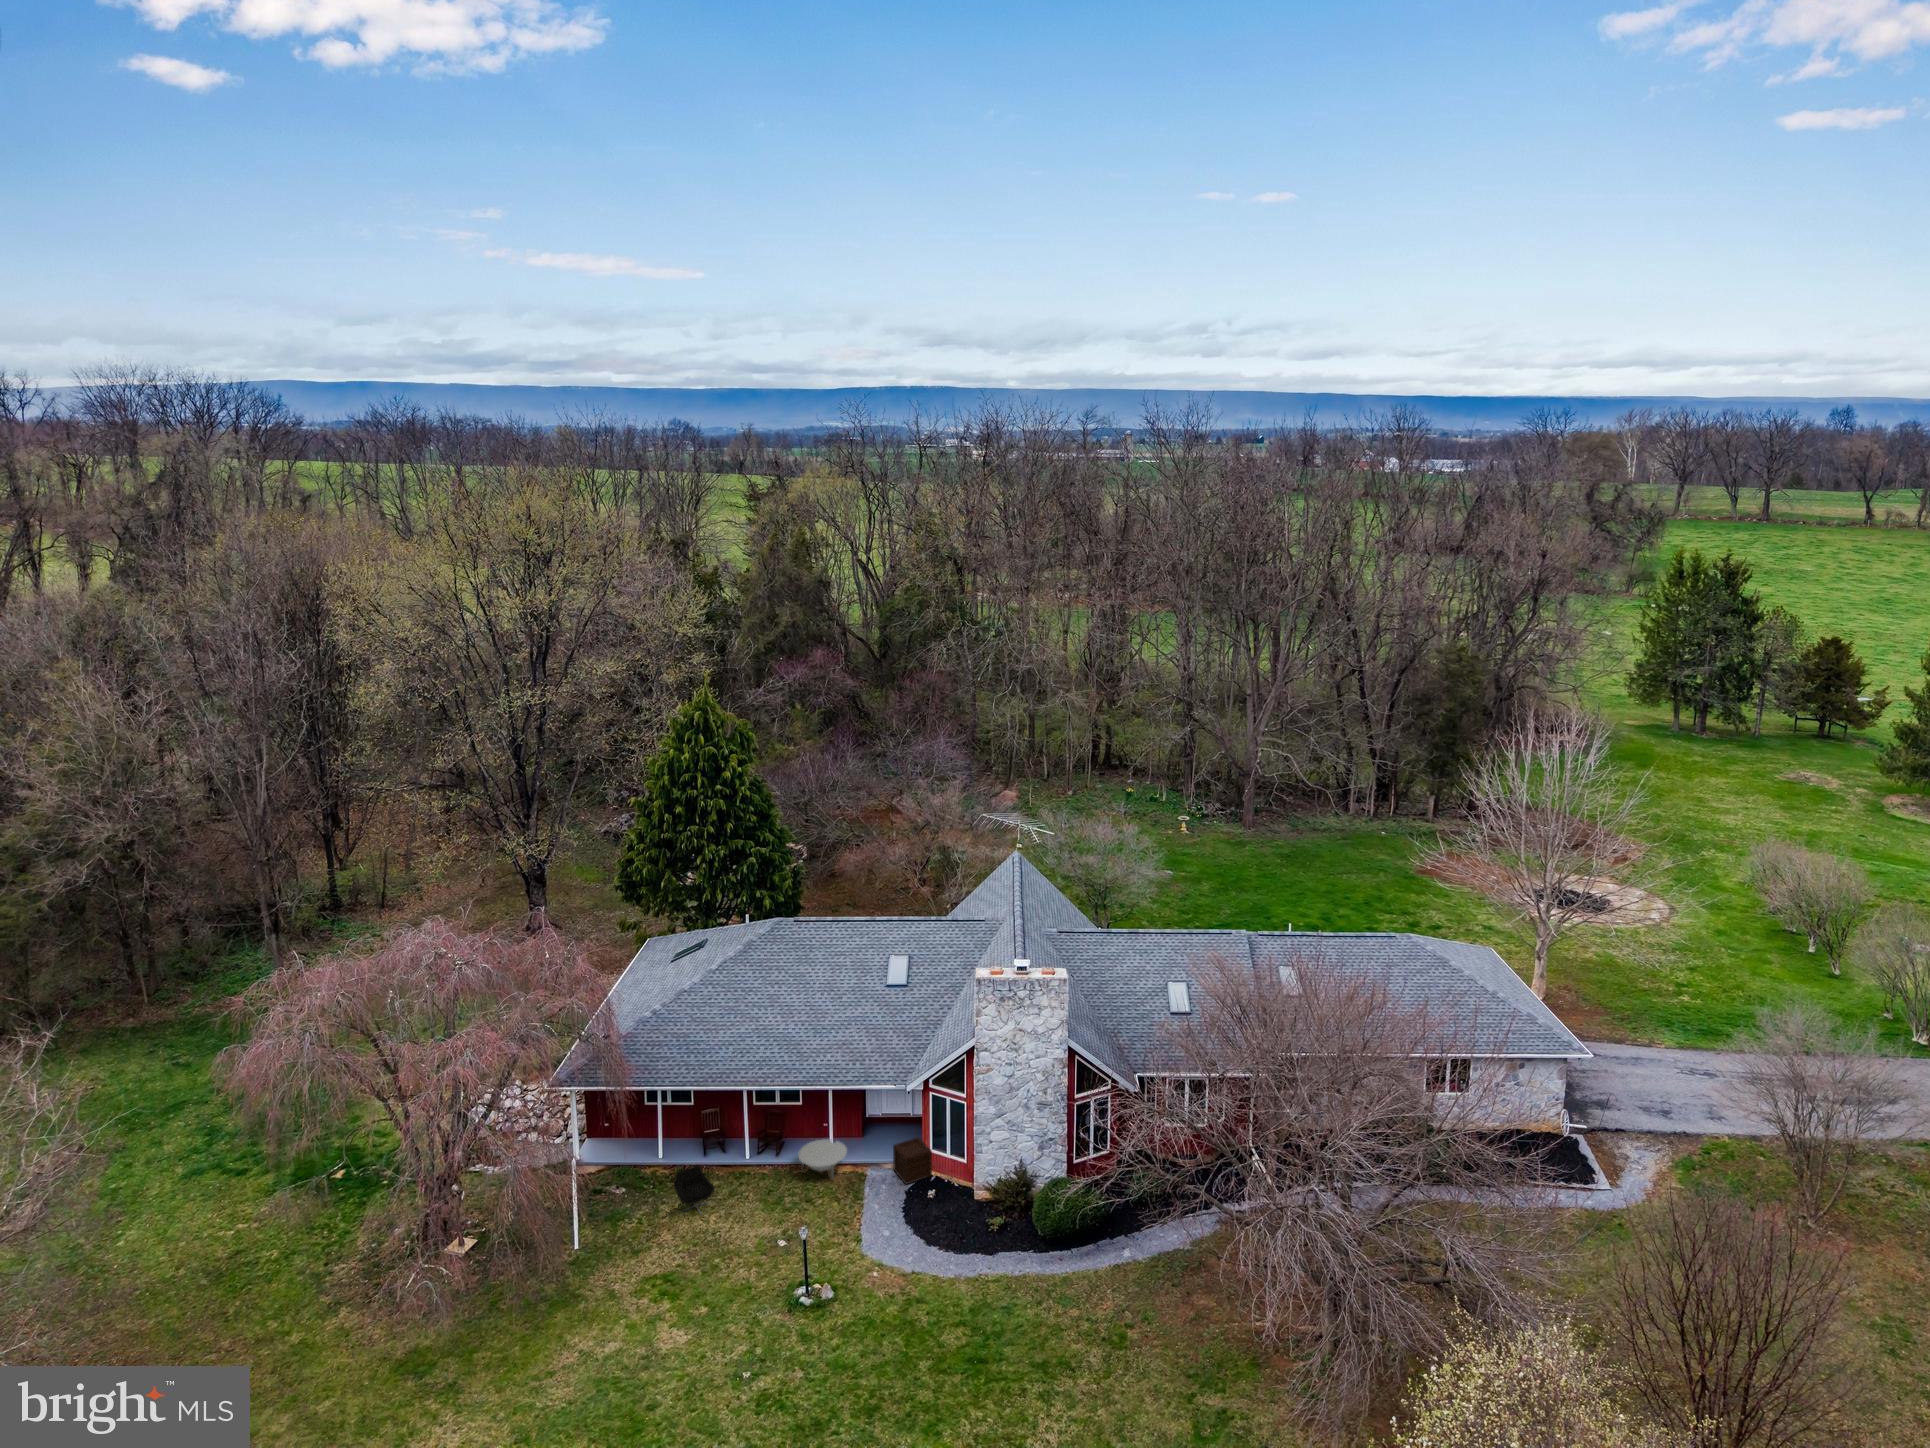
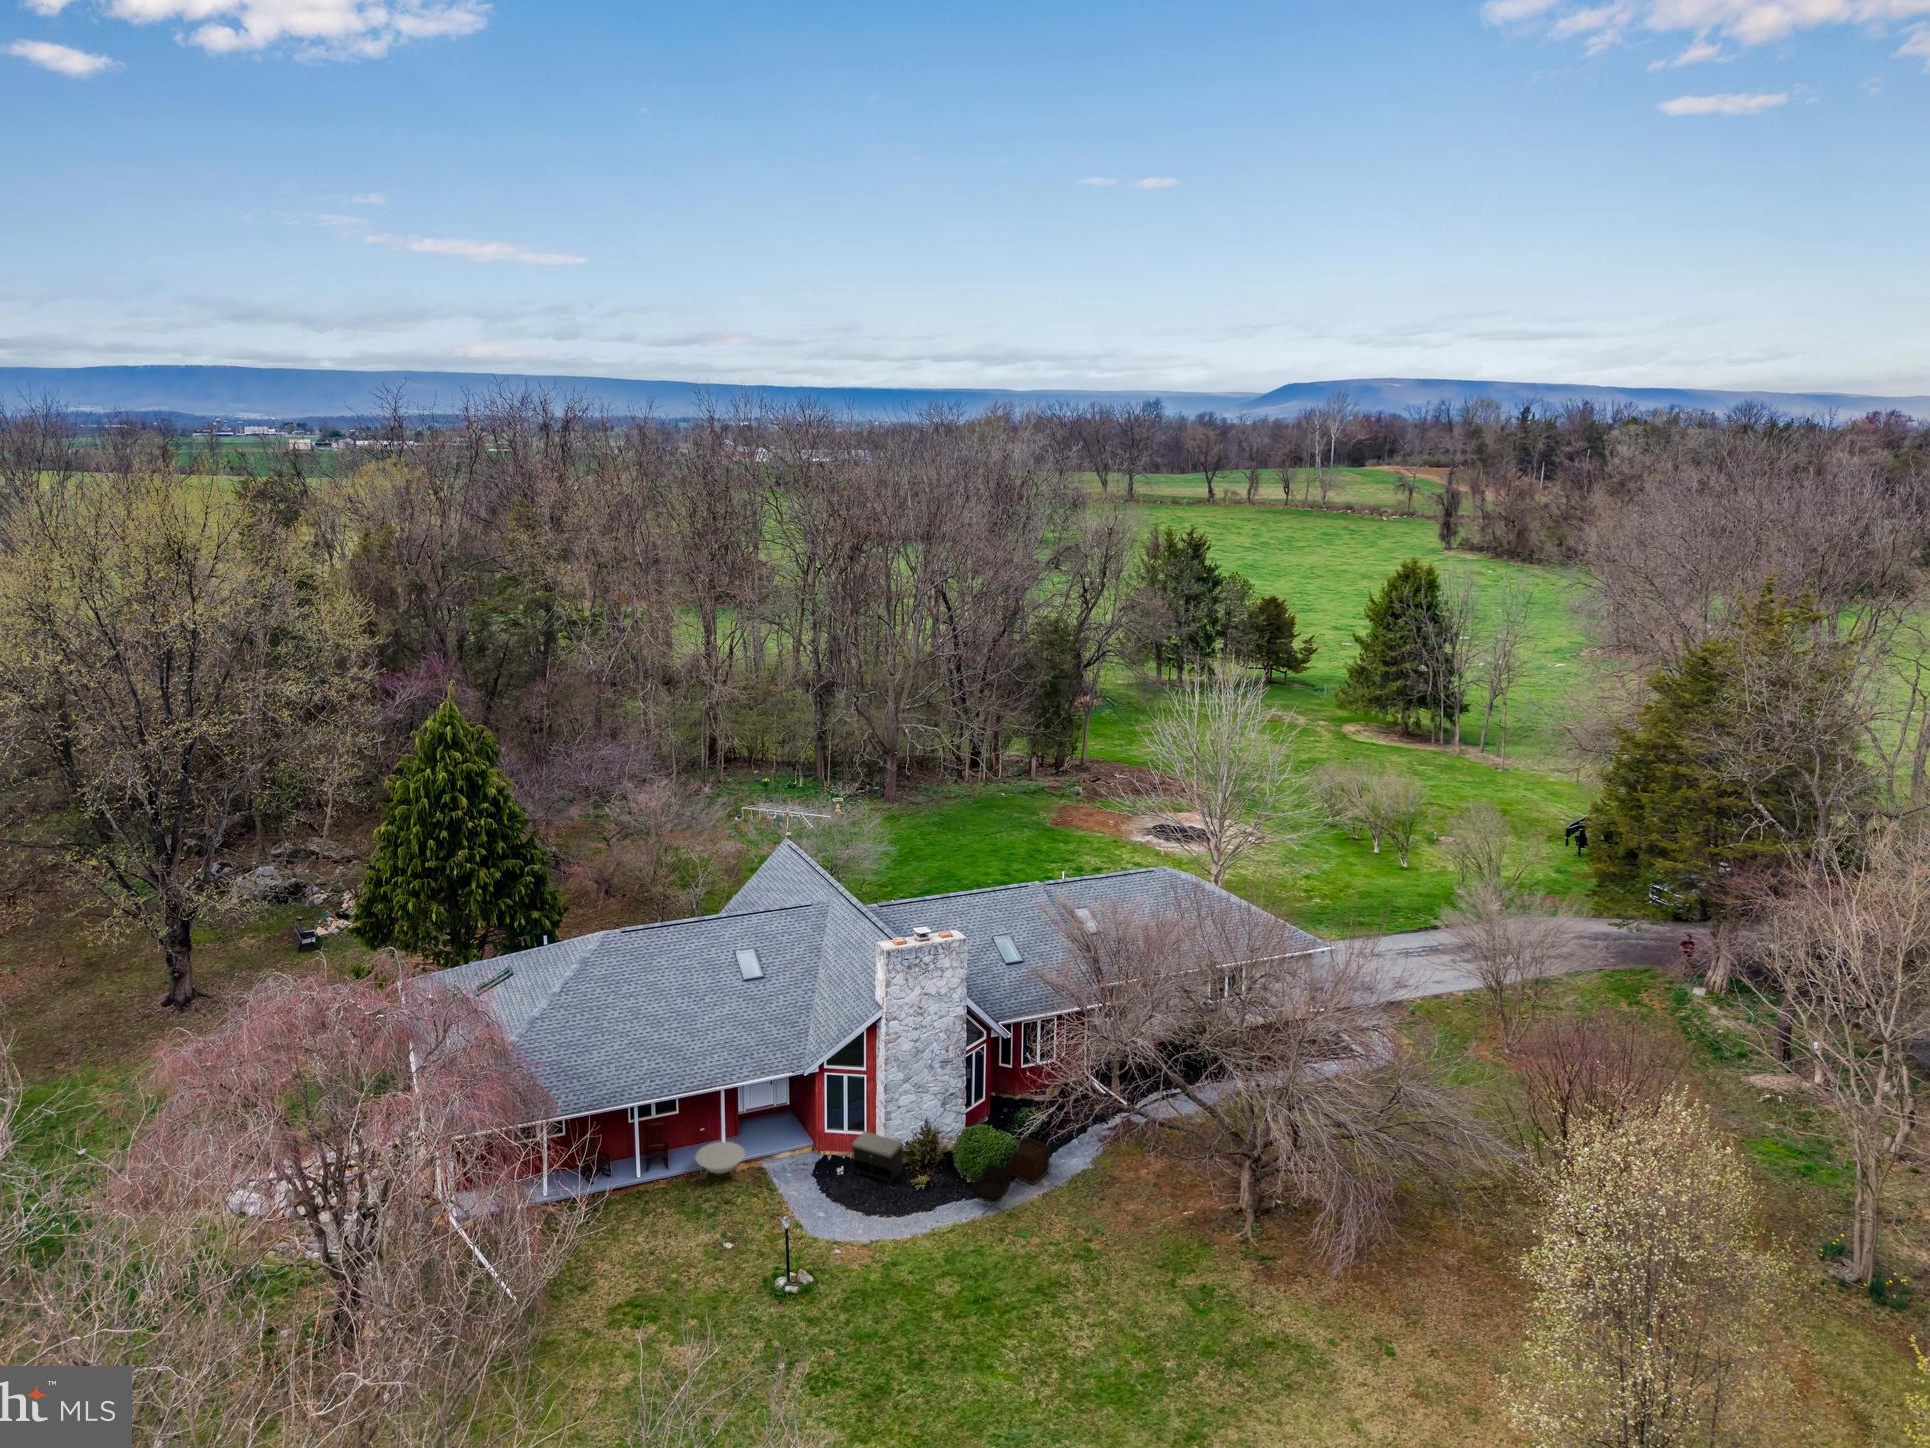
wooden crate: present [893,1137,932,1184] -> present [1009,1137,1050,1184]
storage bench: none [940,1159,990,1217] -> present [852,1132,903,1182]
lounge chair: present [674,1165,715,1214] -> present [970,1164,1011,1209]

